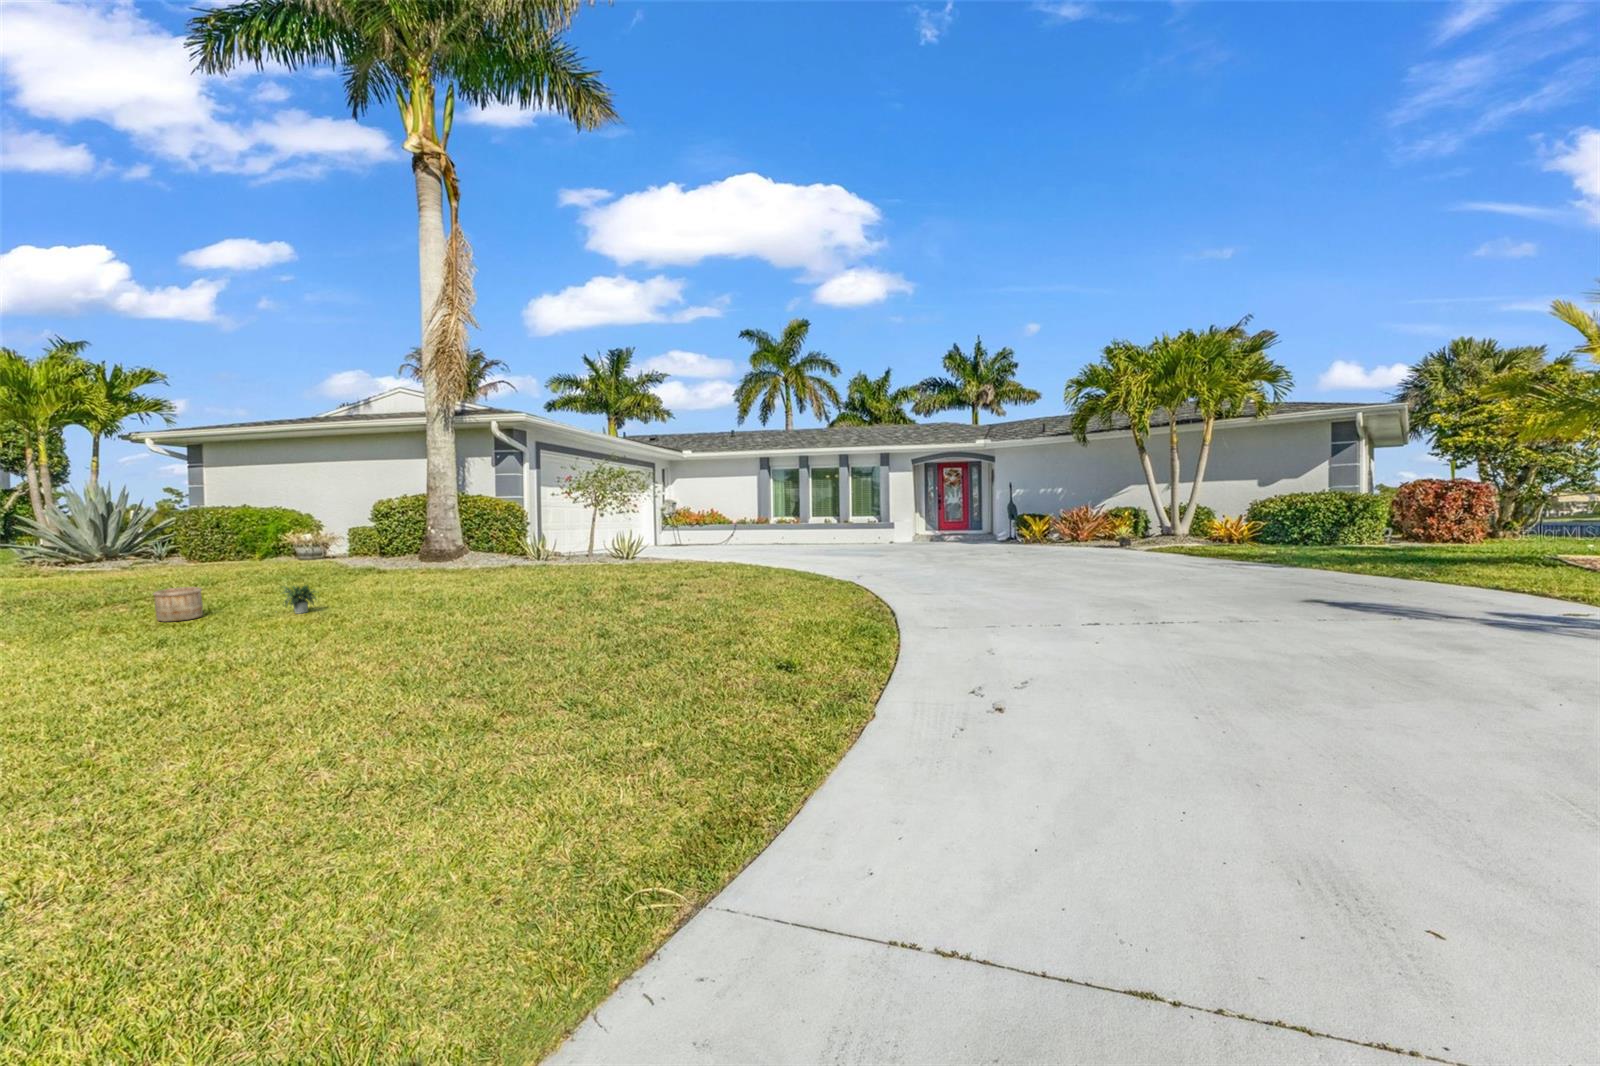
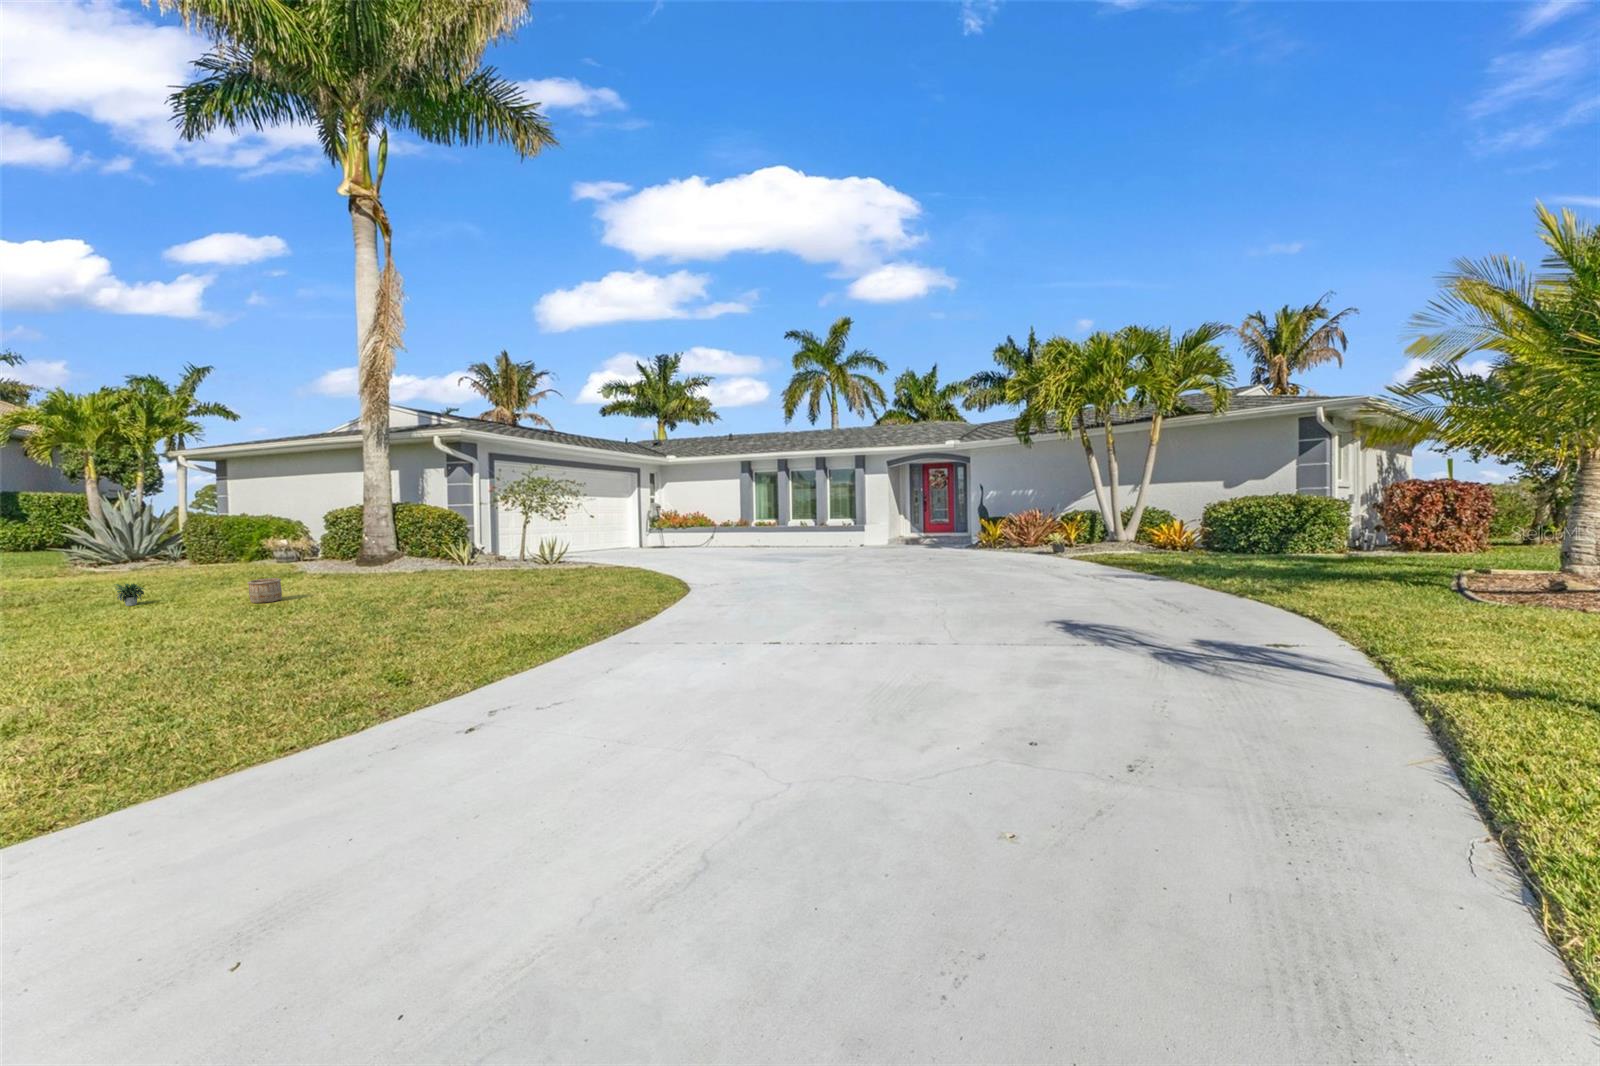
wooden bucket: present [153,587,203,622] -> present [248,578,282,603]

